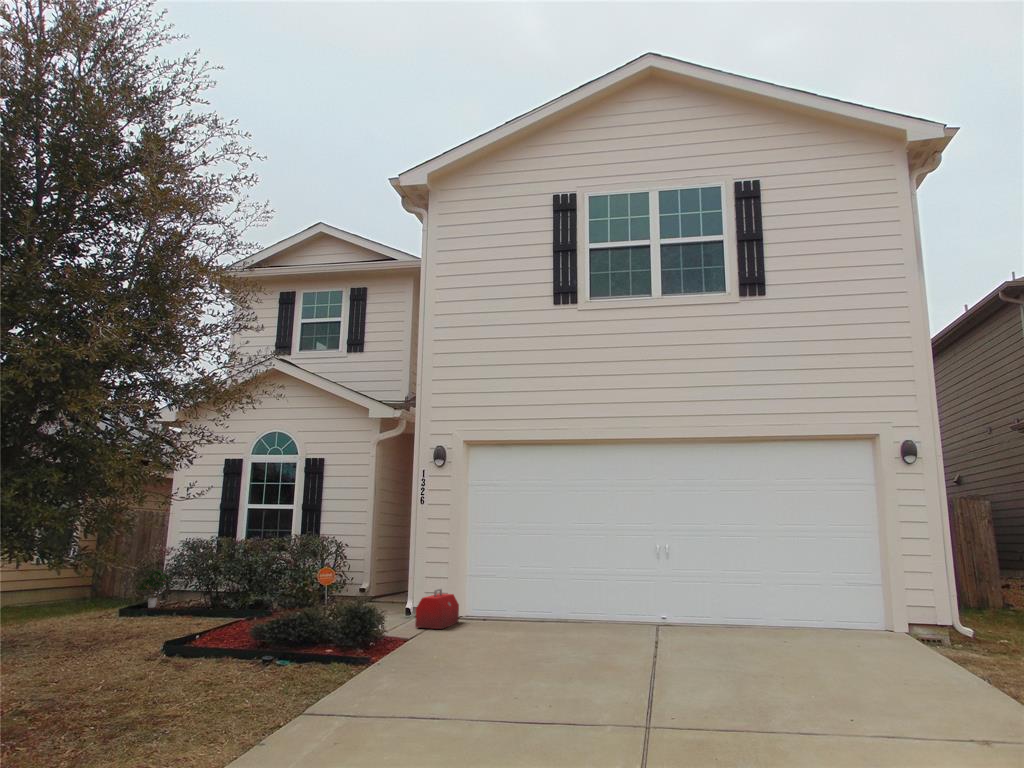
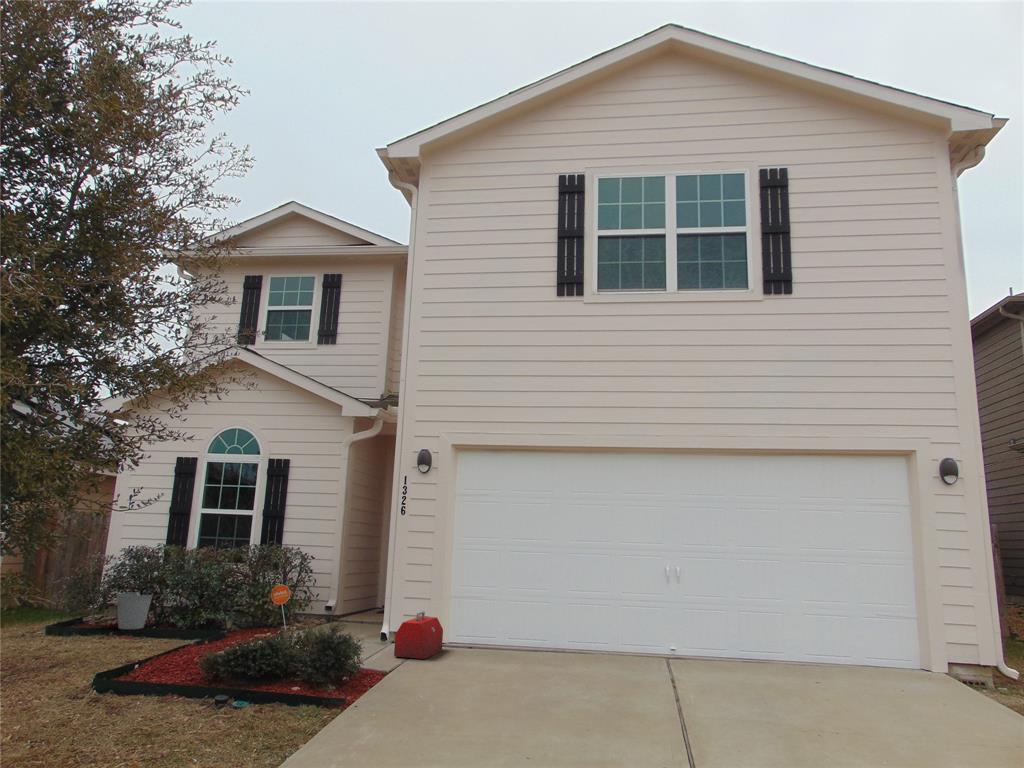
potted plant: present [139,570,170,608] -> none [70,581,109,625]
bucket: none [176,578,209,611] -> present [114,592,153,629]

